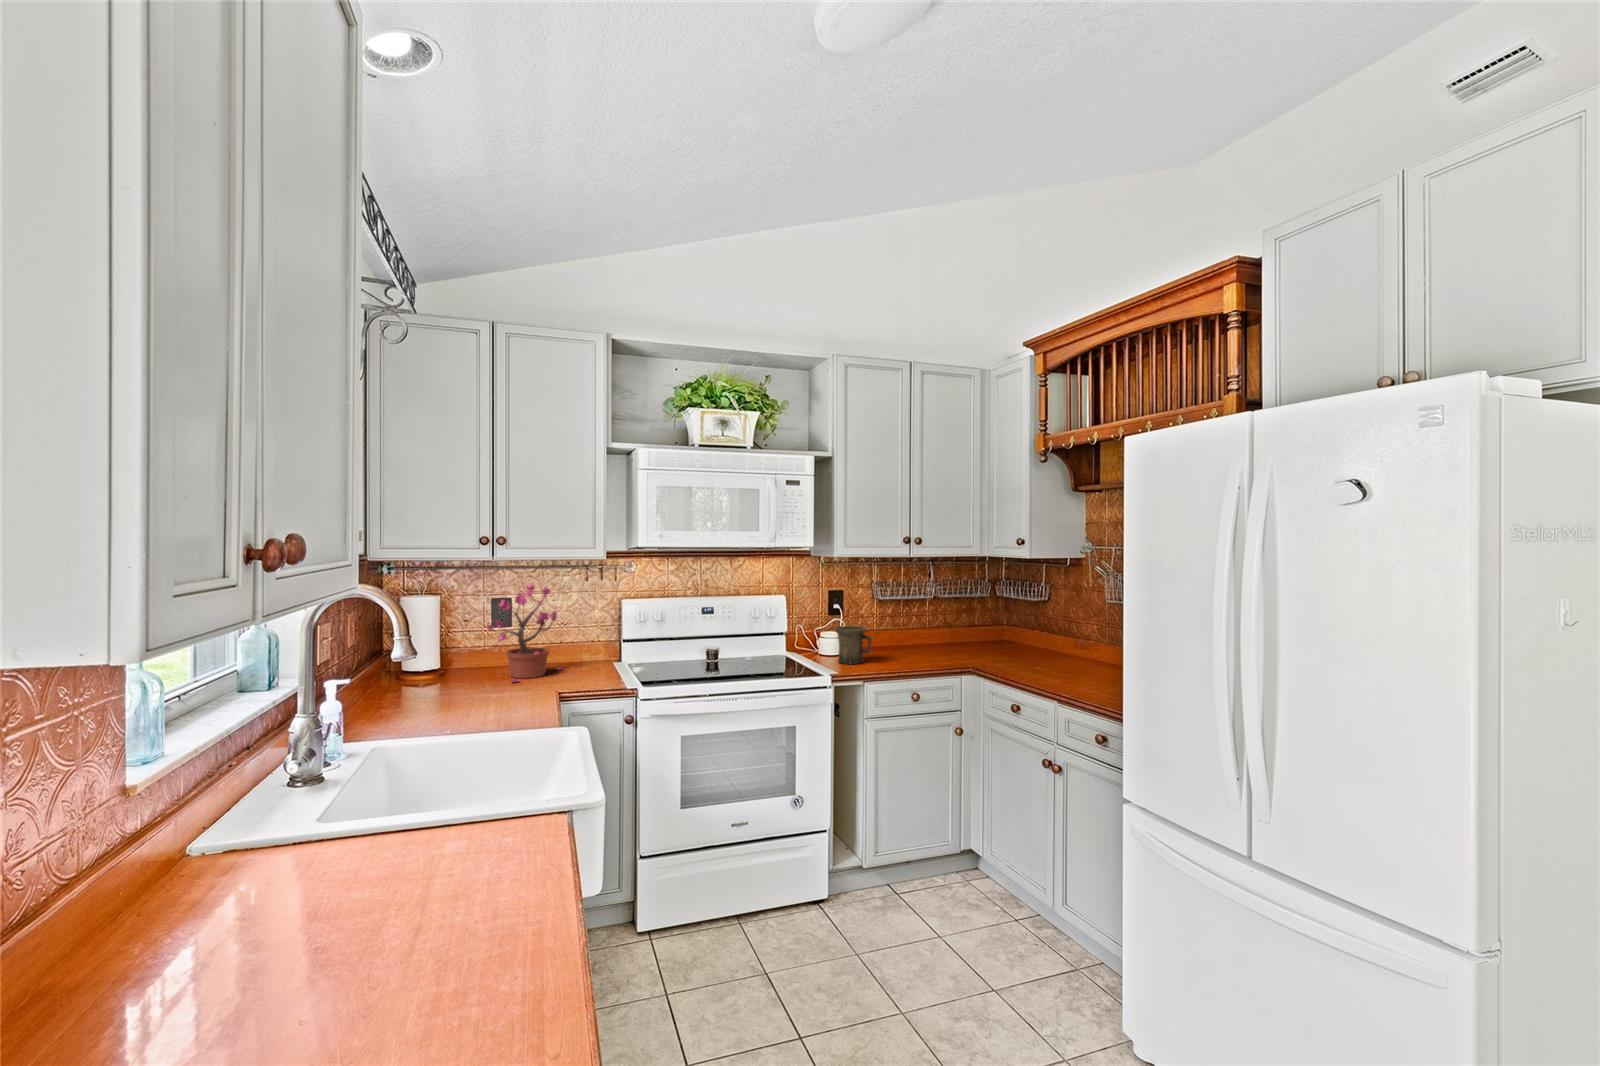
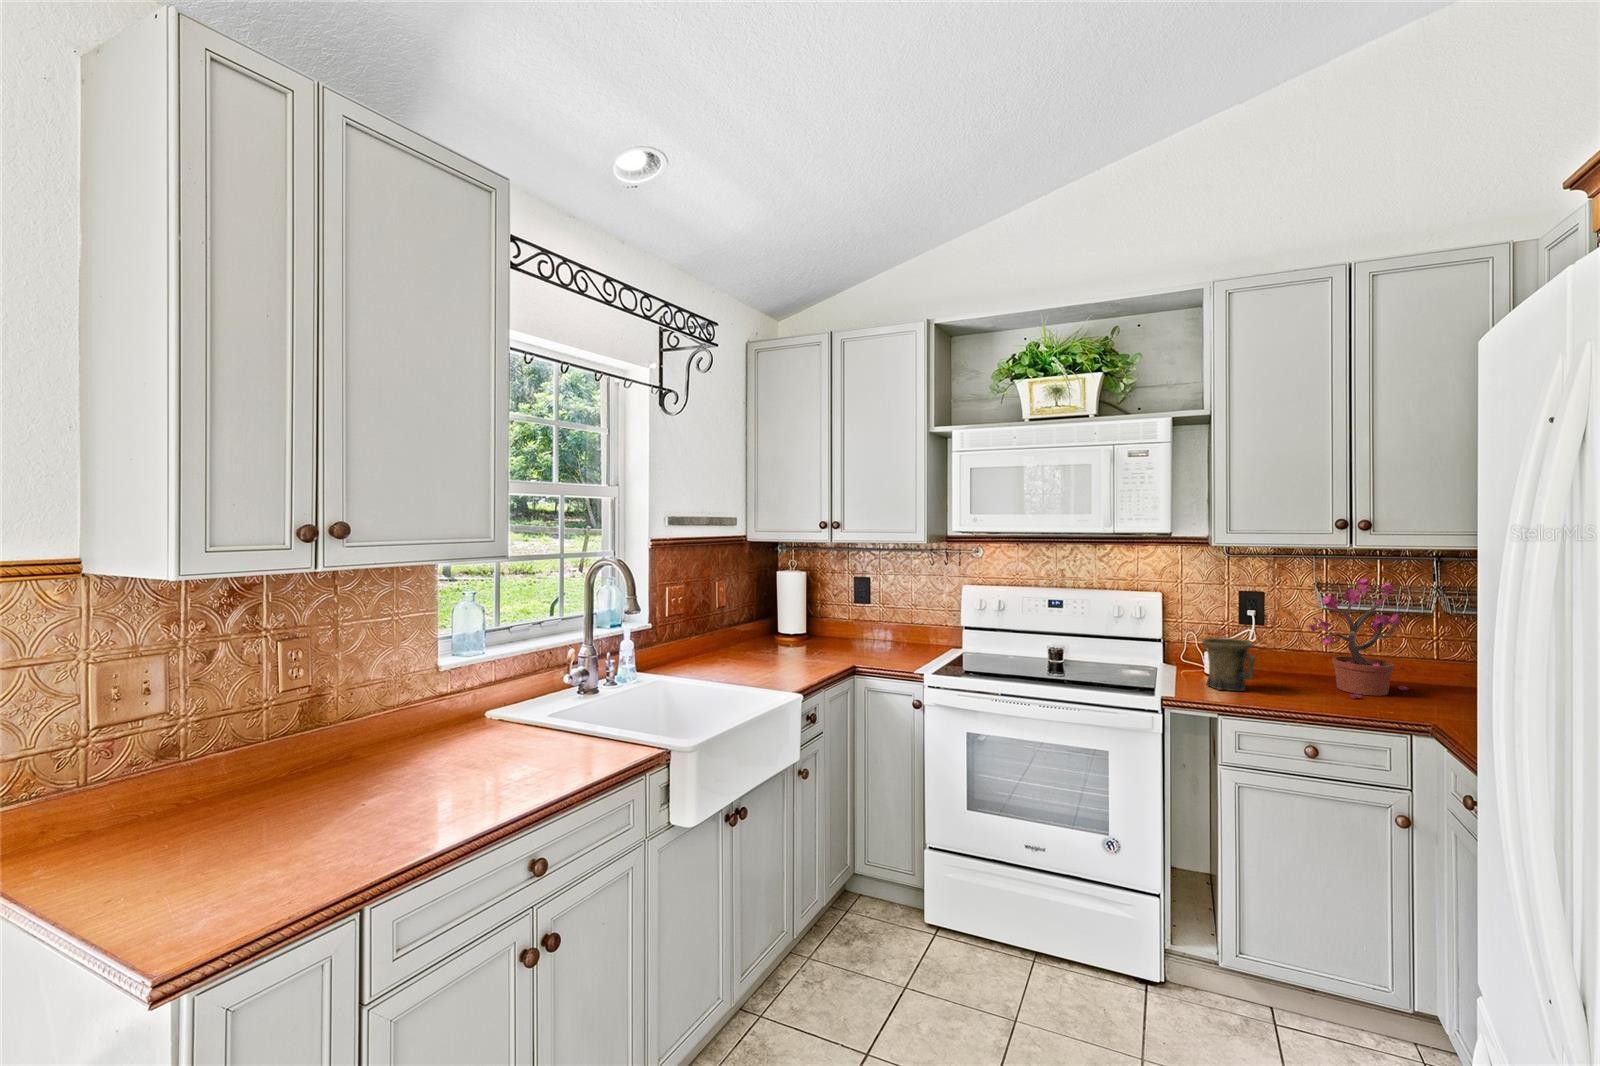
potted plant: present [487,584,562,683] -> present [1307,578,1408,699]

